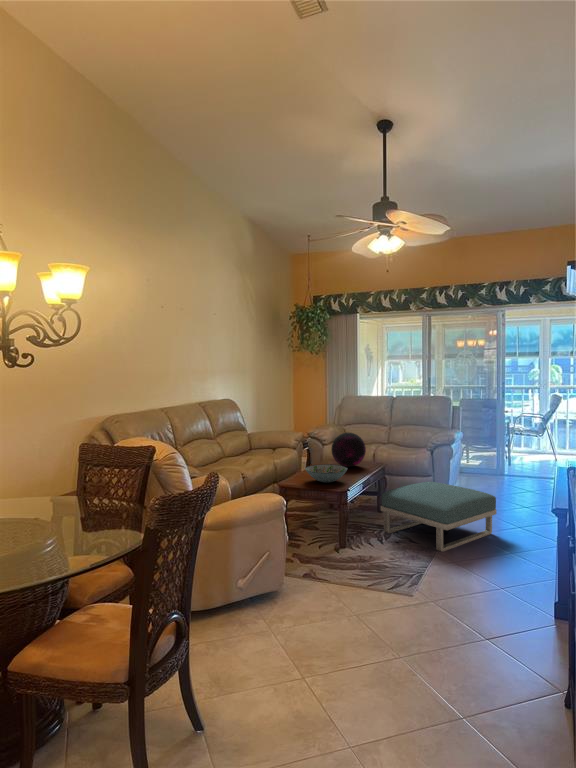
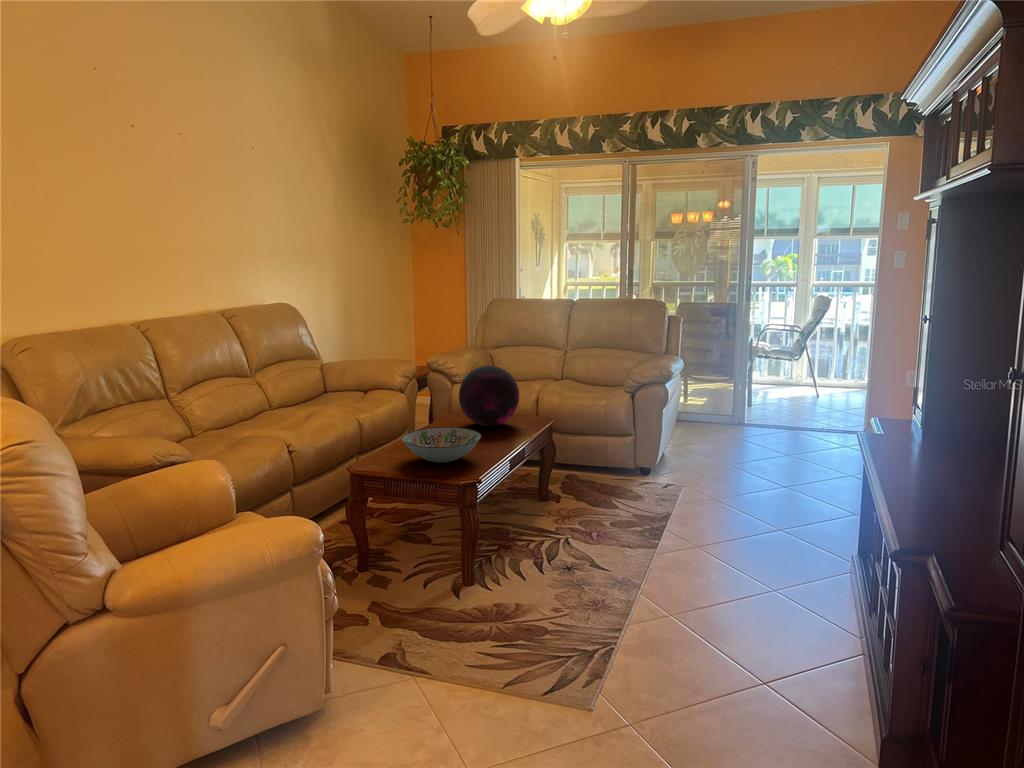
footstool: present [381,482,496,552] -> none [543,449,741,582]

